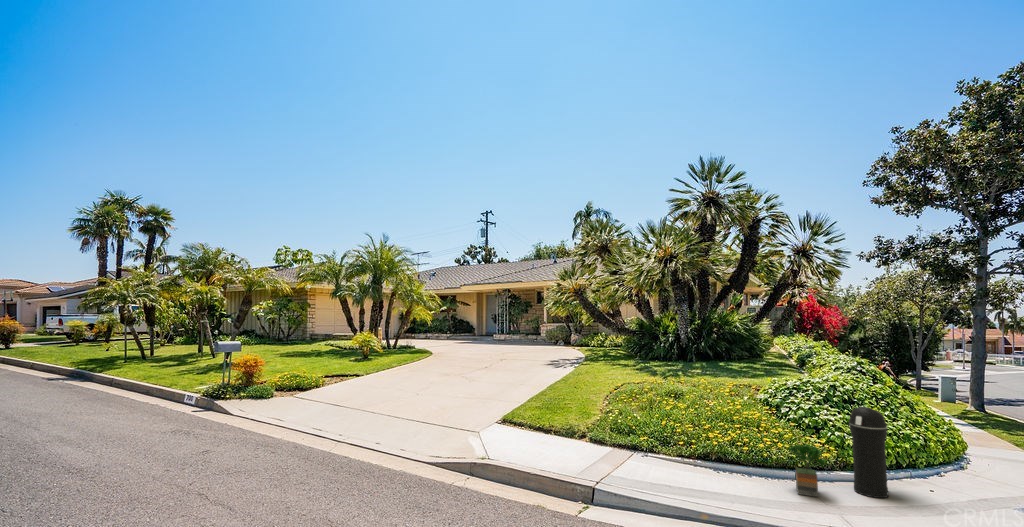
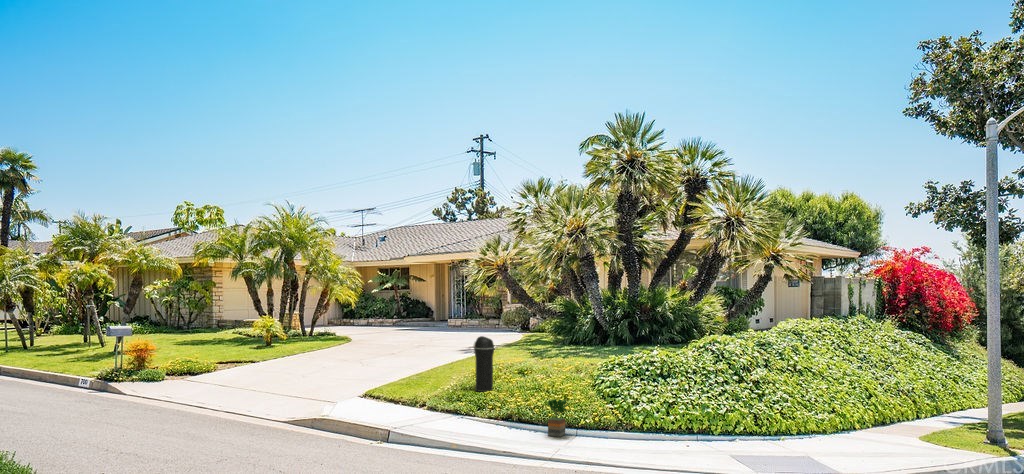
trash can: present [849,407,888,498] -> present [473,336,494,392]

